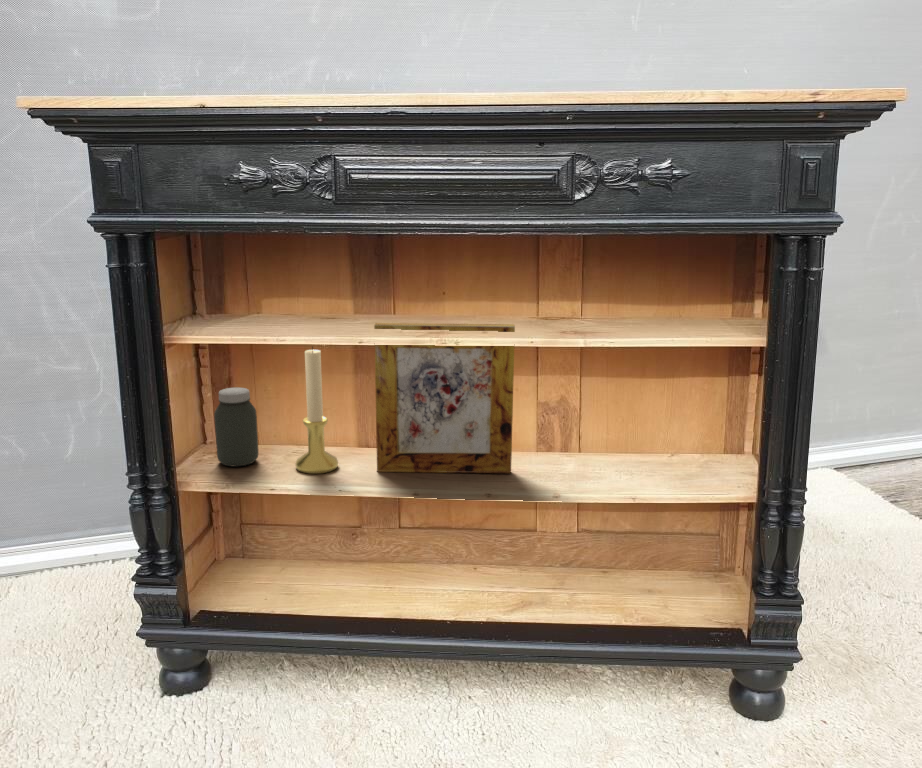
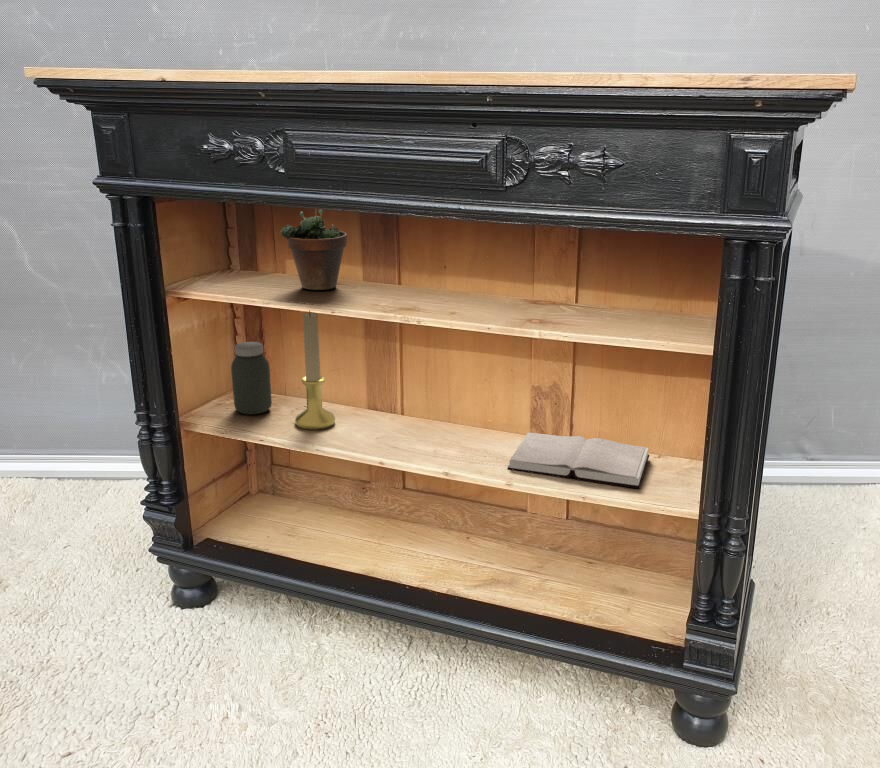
succulent plant: none [281,219,348,325] -> present [281,209,347,290]
picture frame: present [374,323,515,473] -> none [360,292,494,452]
hardback book: none [536,449,671,488] -> present [507,432,649,489]

